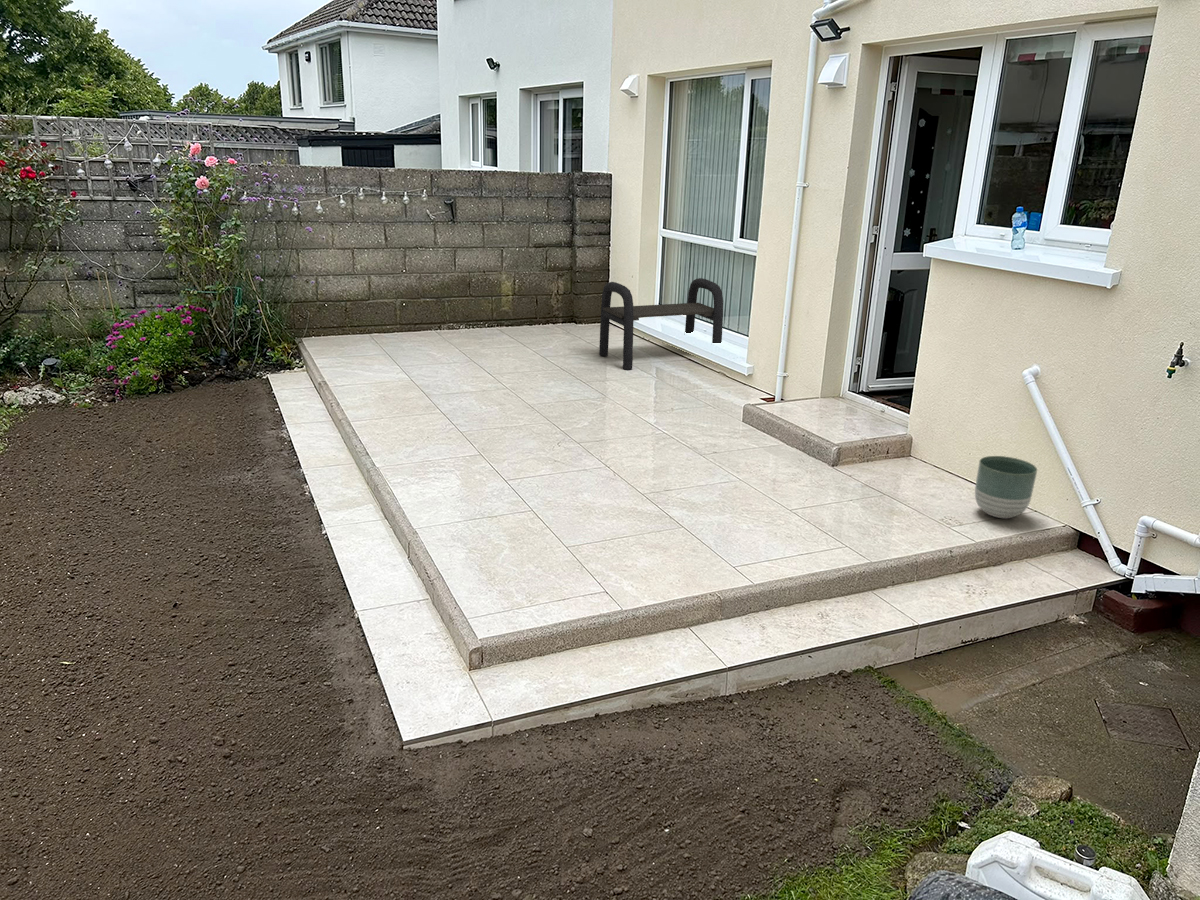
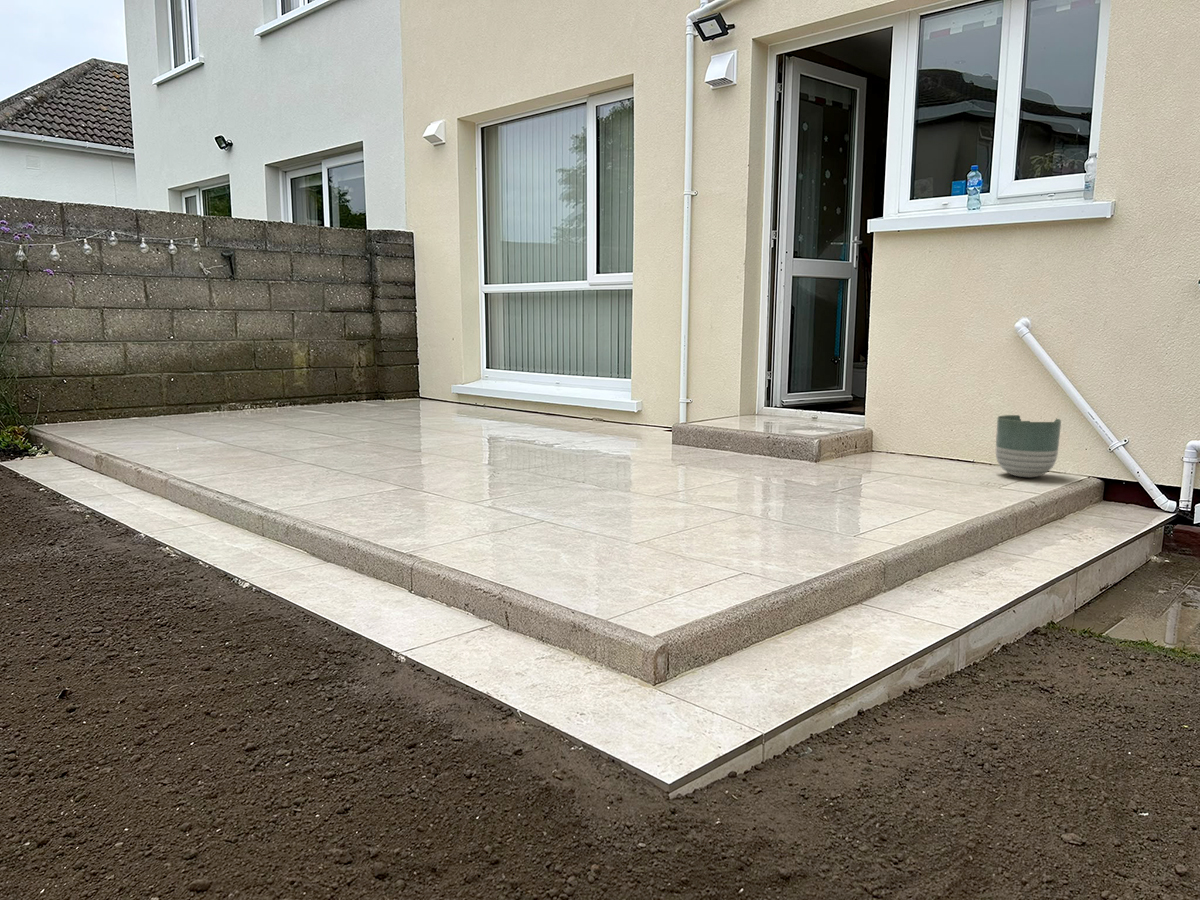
bench: present [599,278,723,370] -> none [442,326,582,423]

